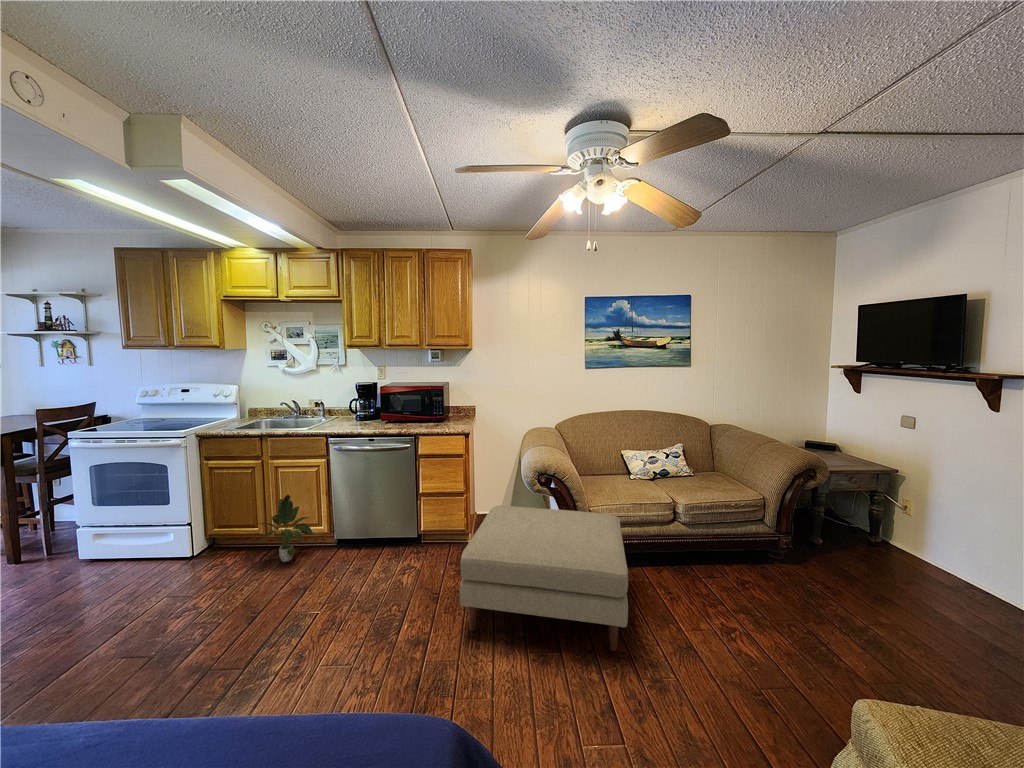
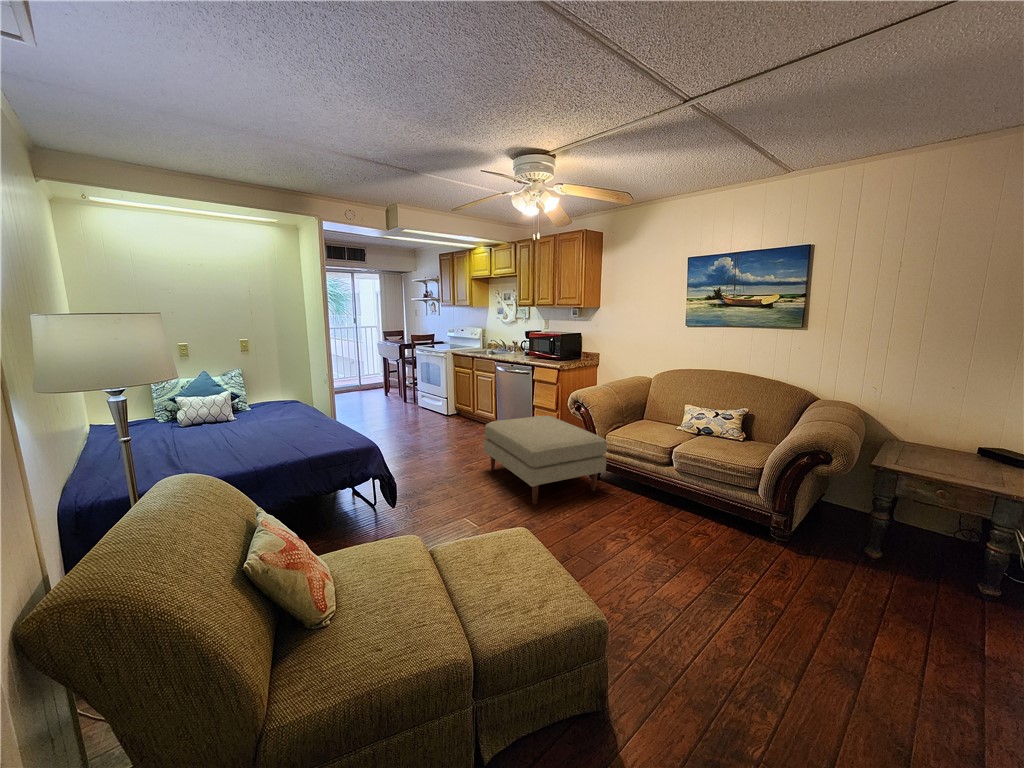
potted plant: present [259,495,315,562] -> none [457,389,486,425]

